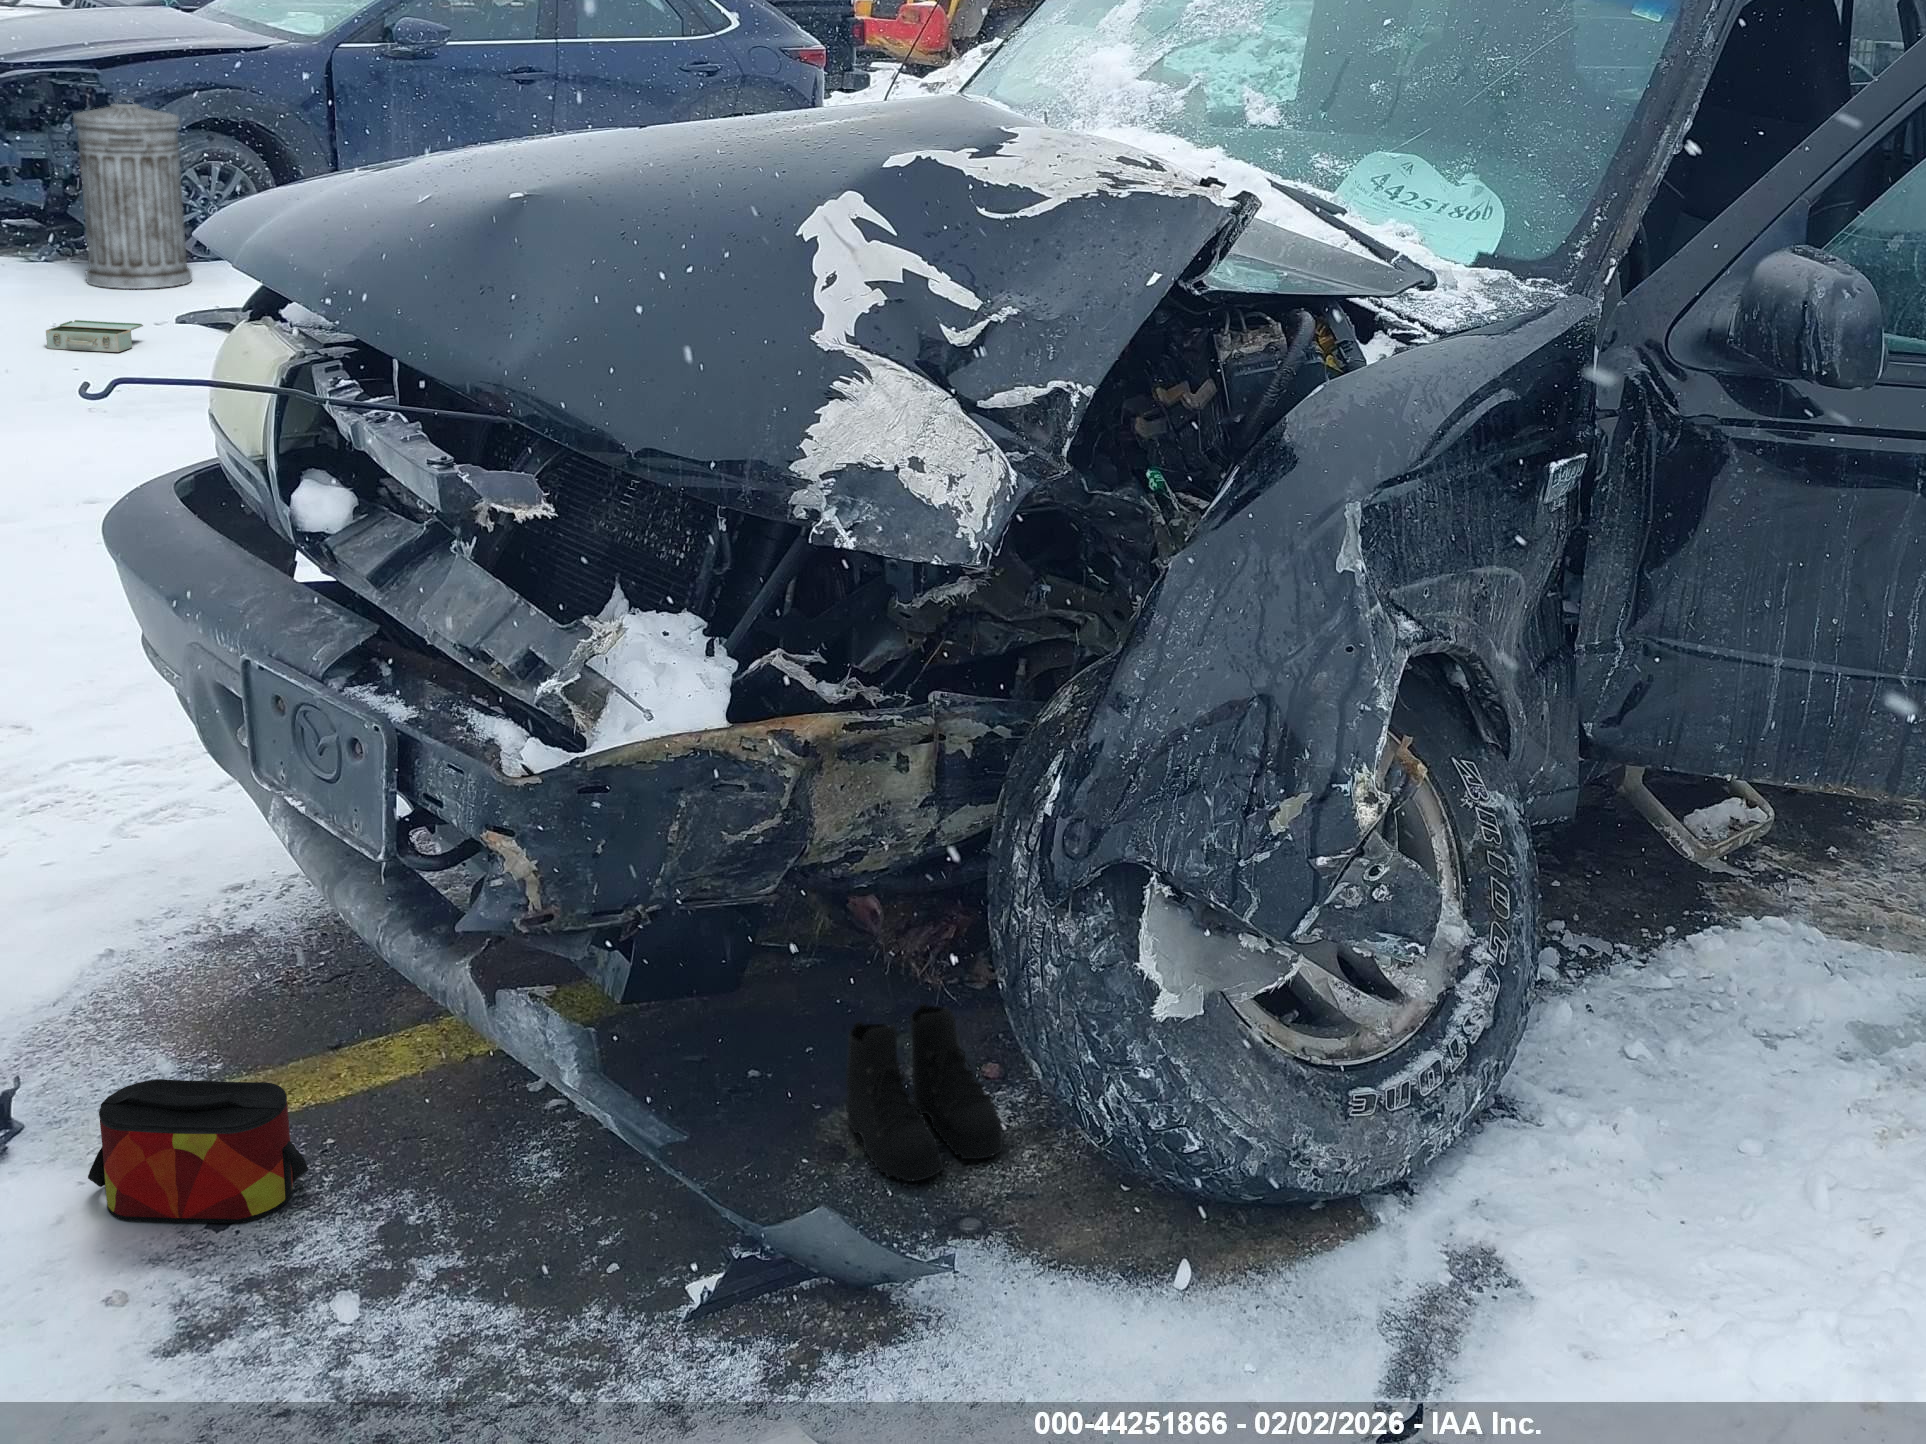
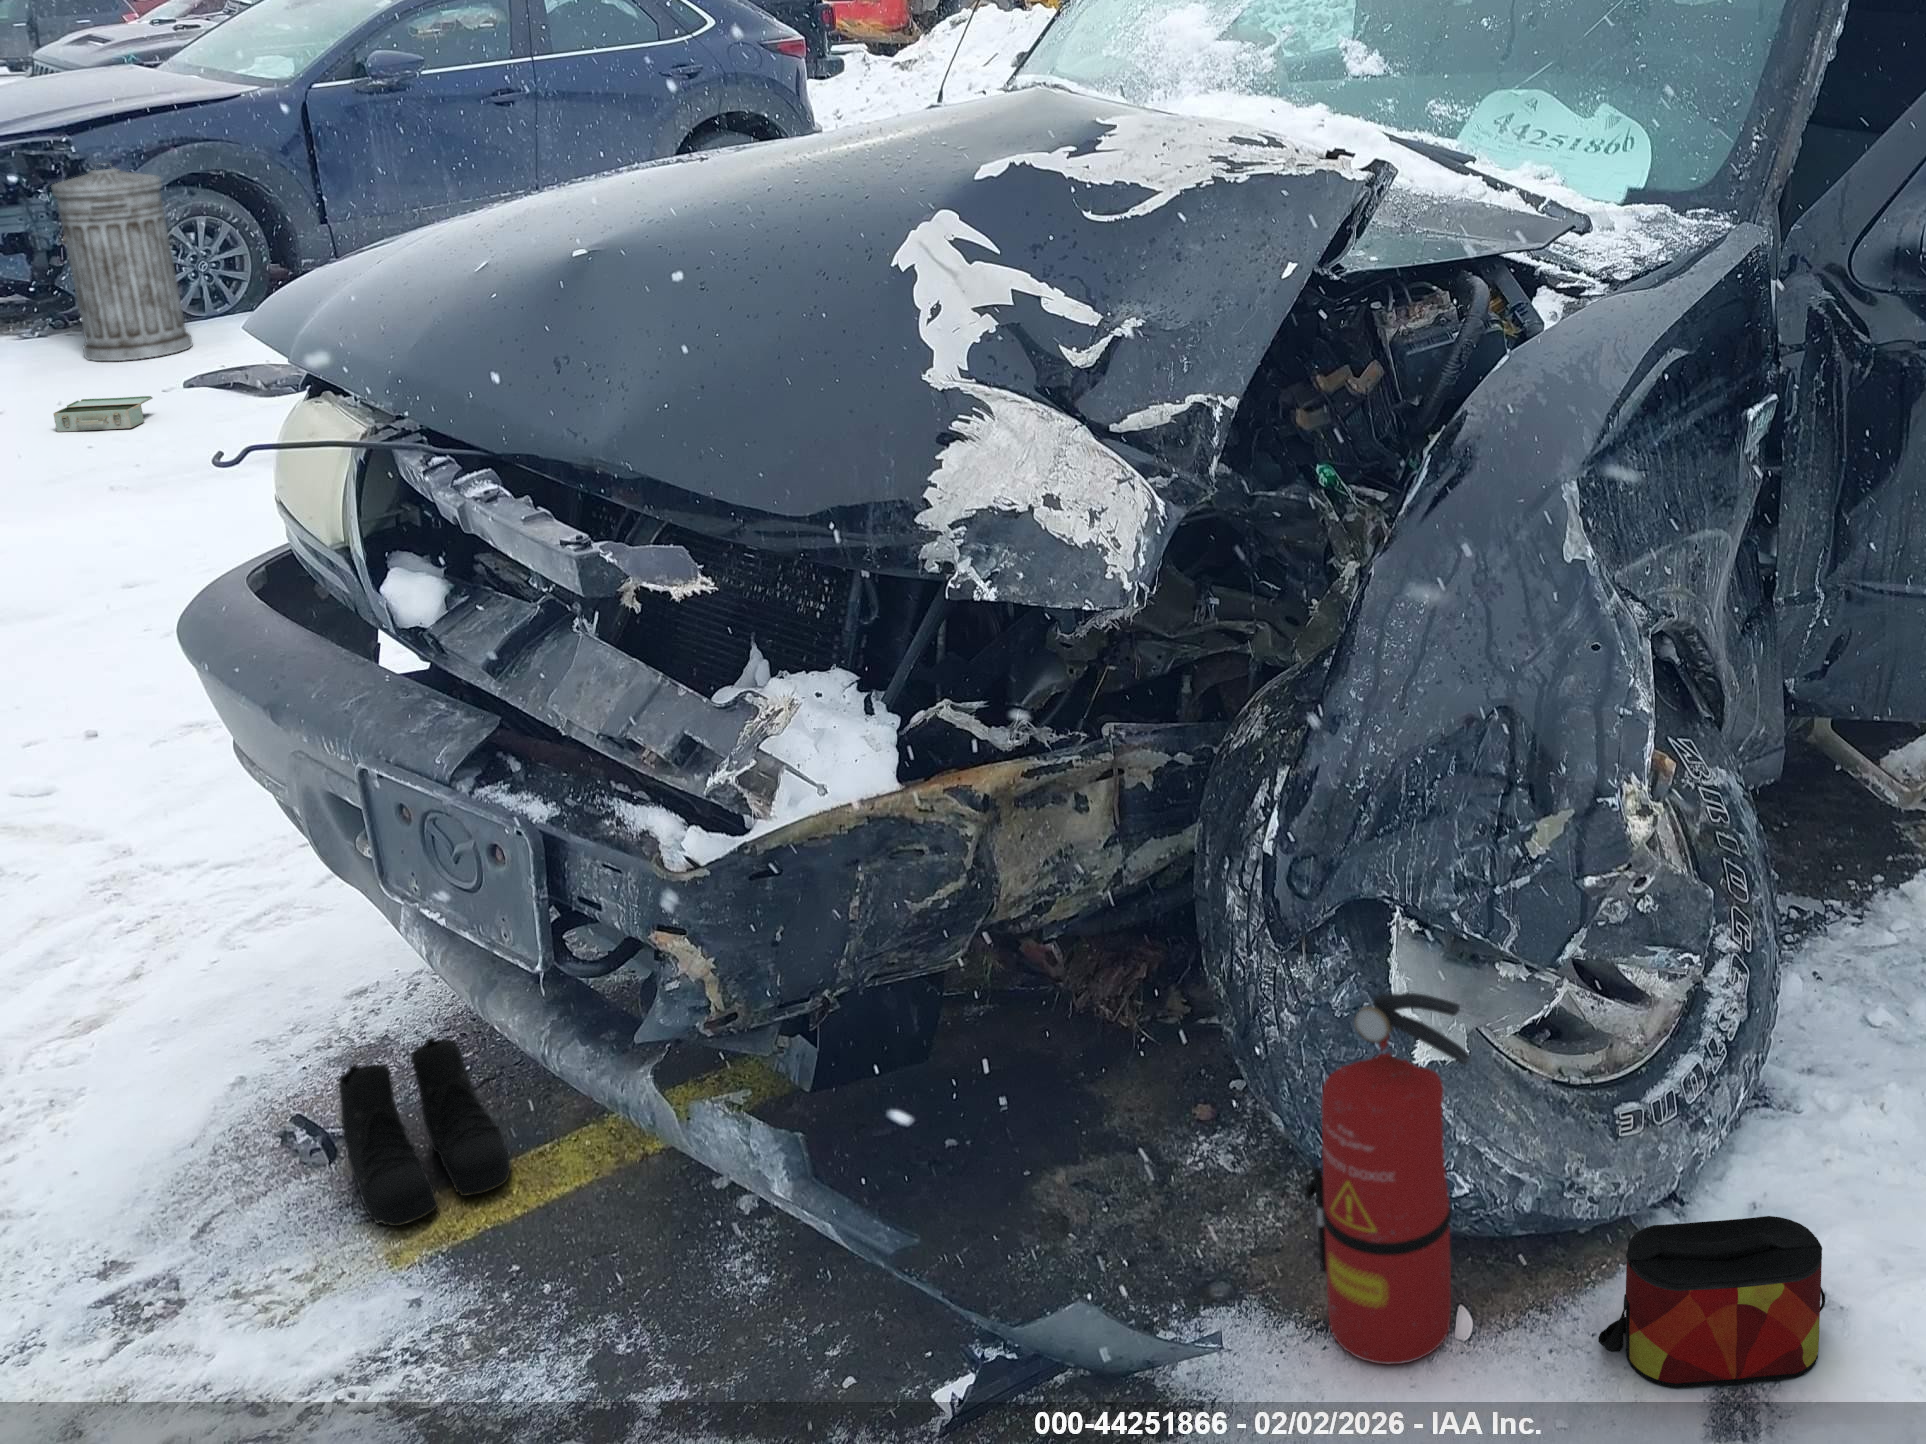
fire extinguisher: none [1058,955,1211,1300] -> present [1305,993,1469,1364]
boots: present [846,1003,1003,1181] -> present [339,1037,511,1226]
bag: present [88,1079,308,1223] -> present [1598,1216,1825,1388]

